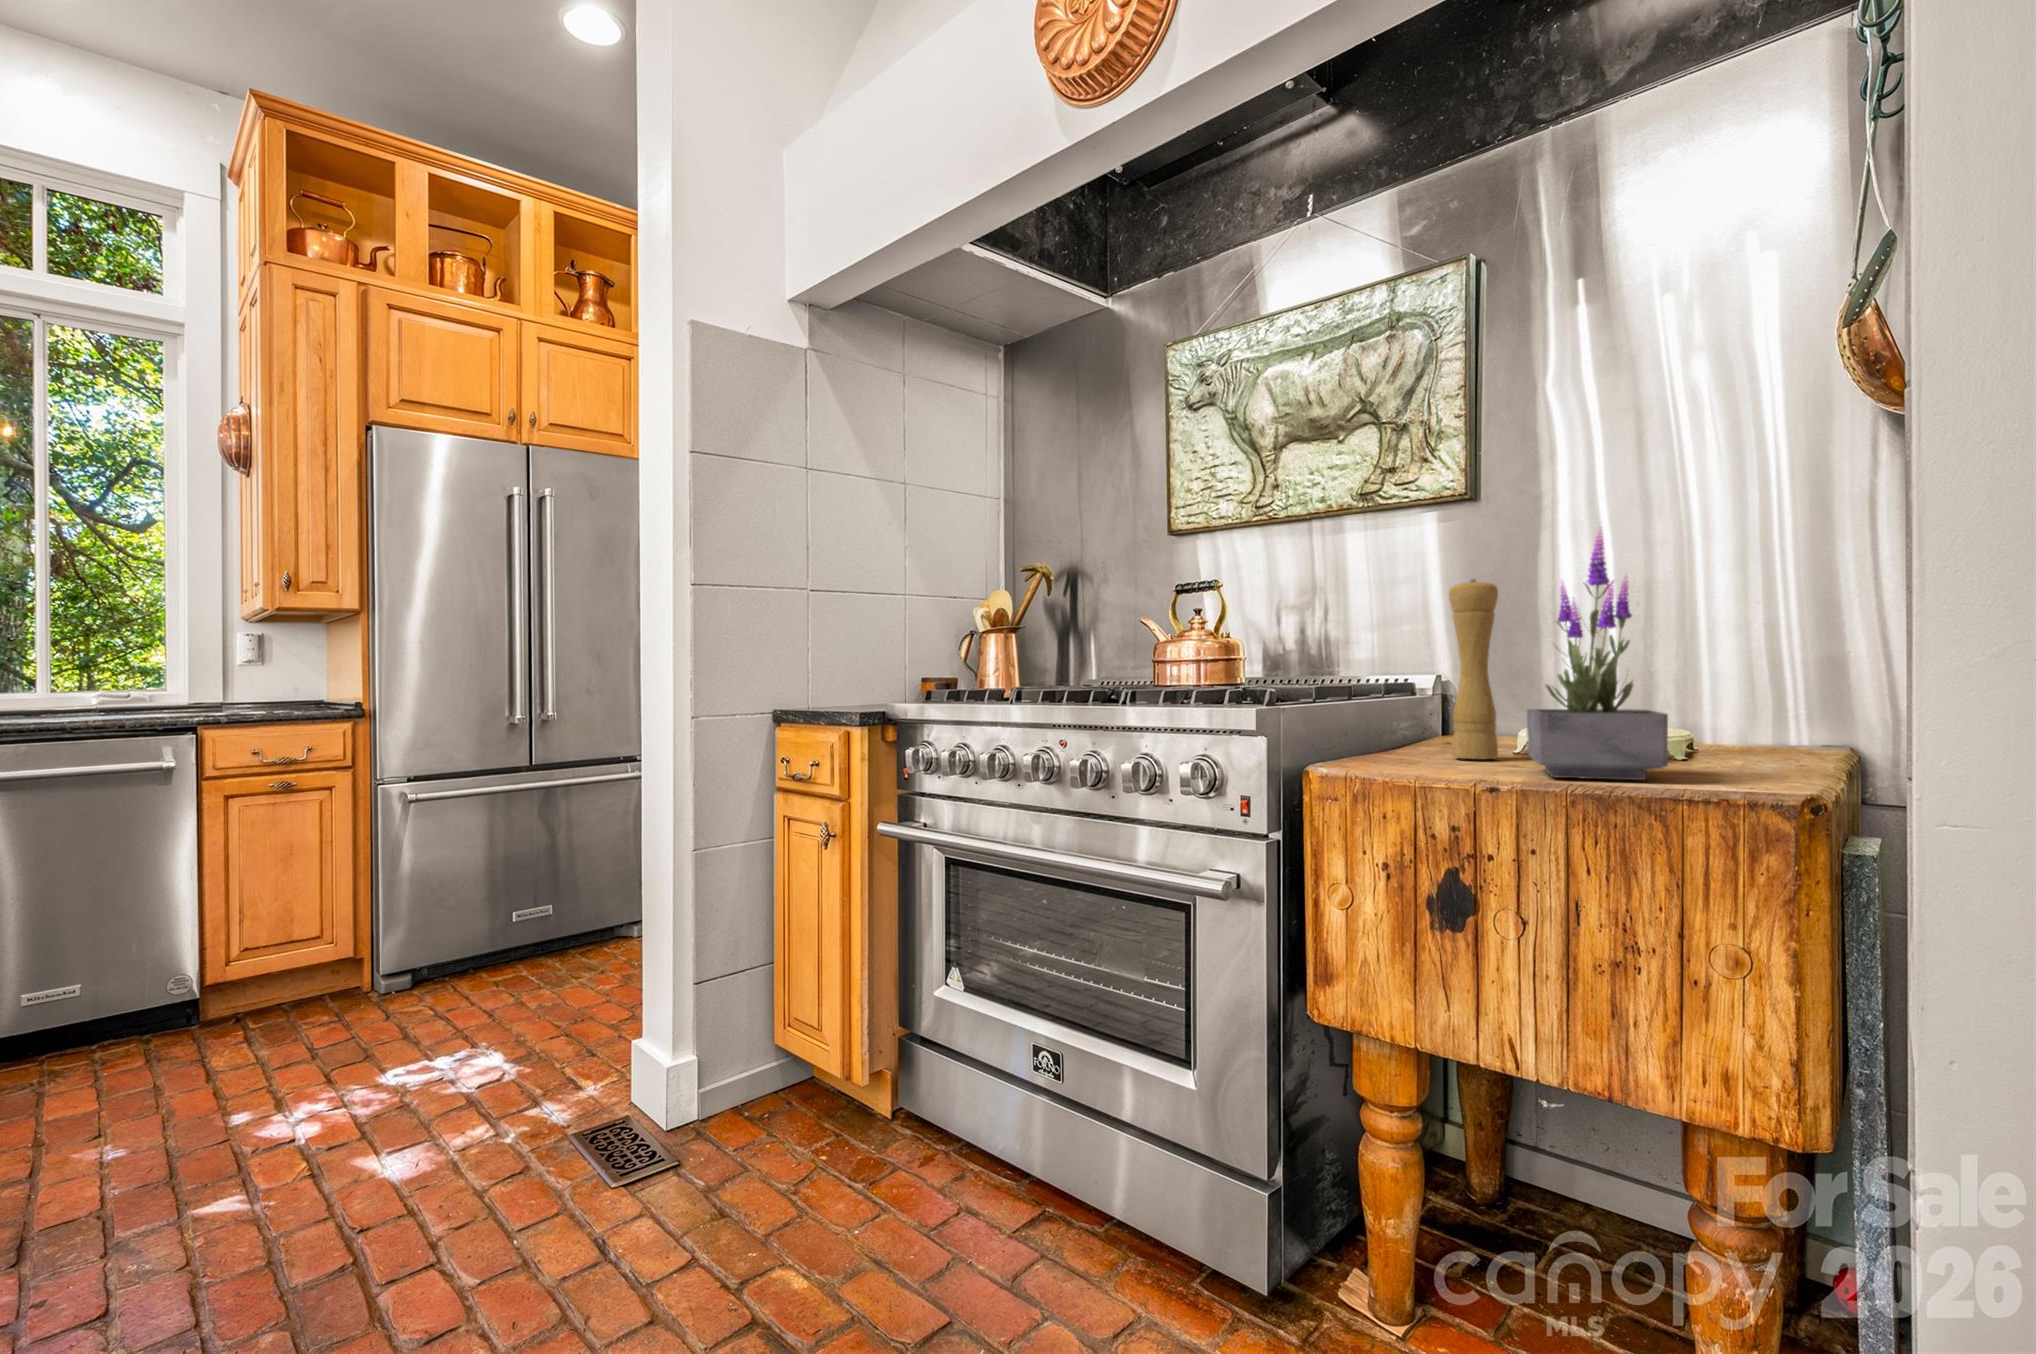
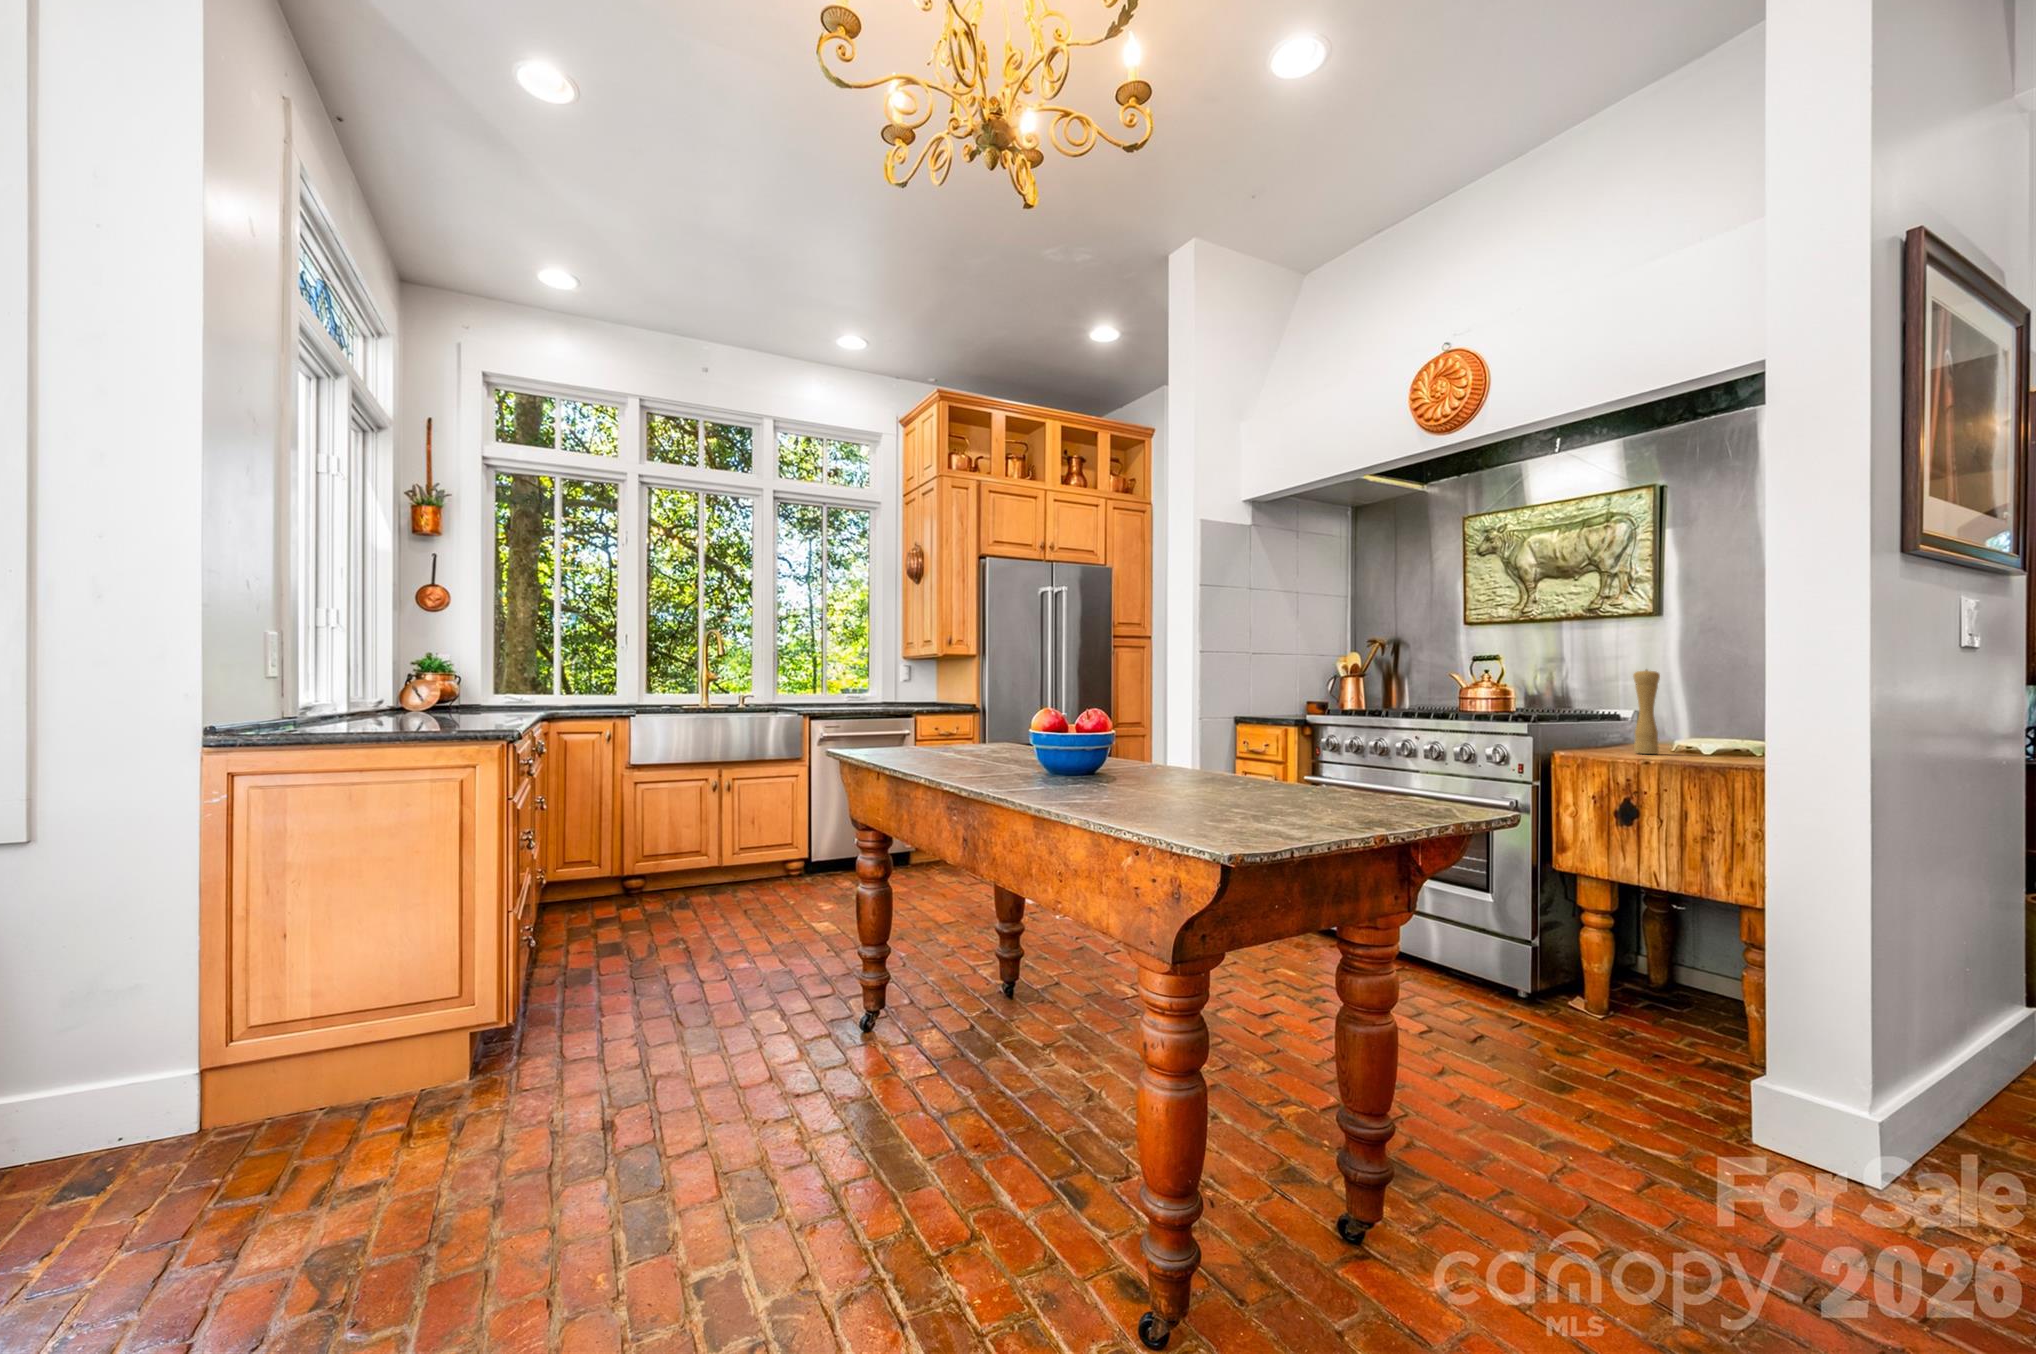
potted plant: present [1527,530,1668,780] -> none [1669,653,1732,763]

